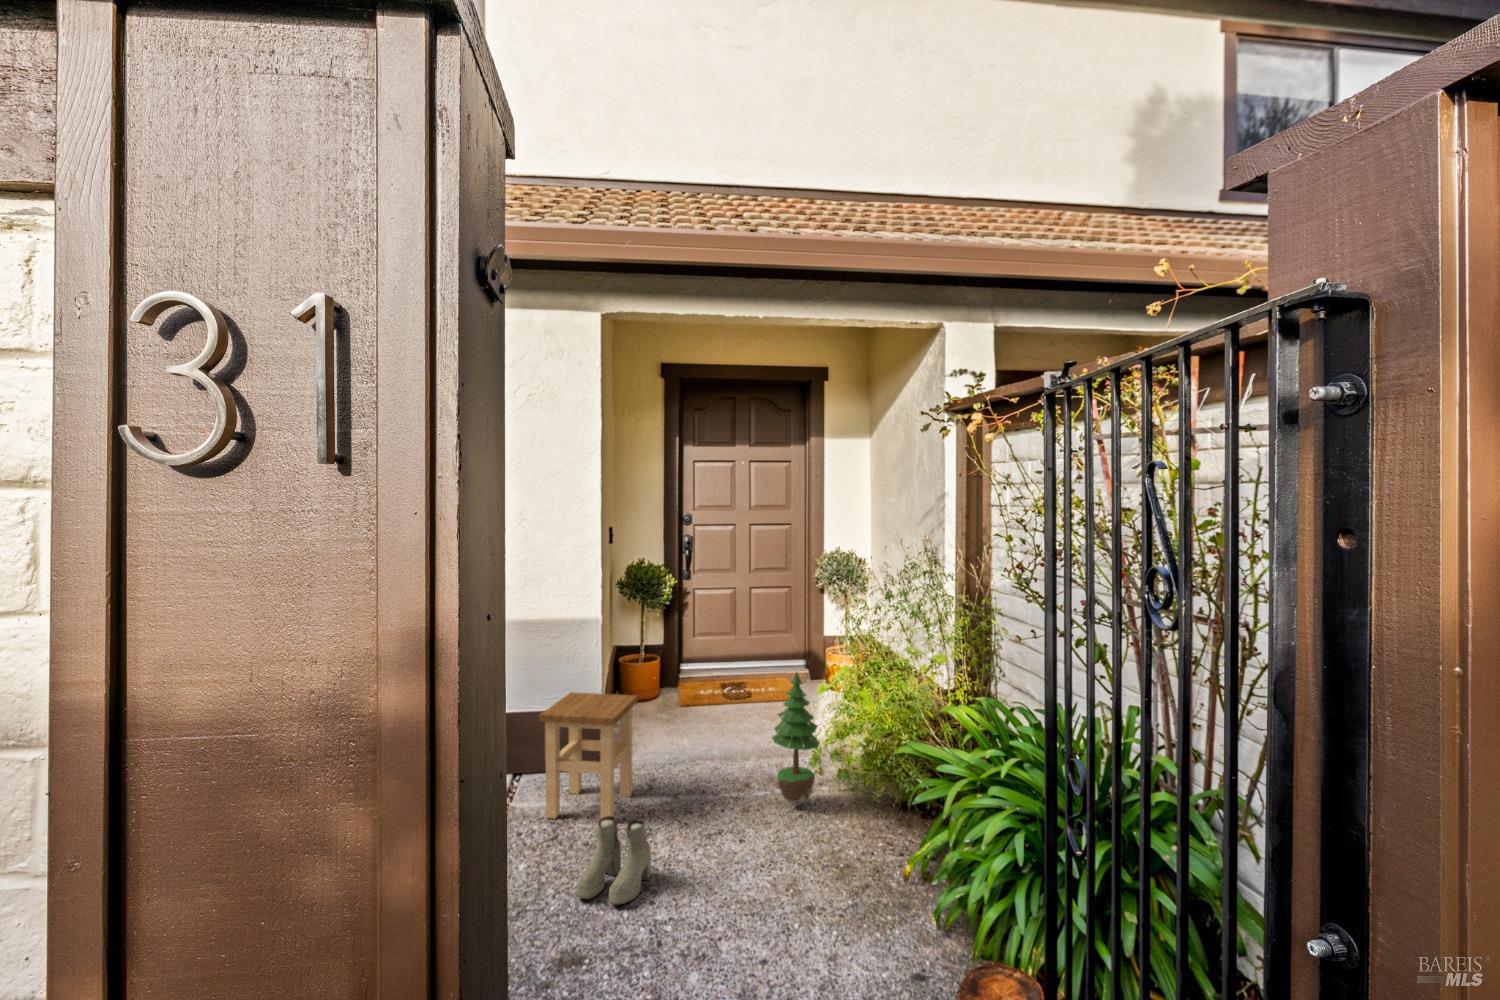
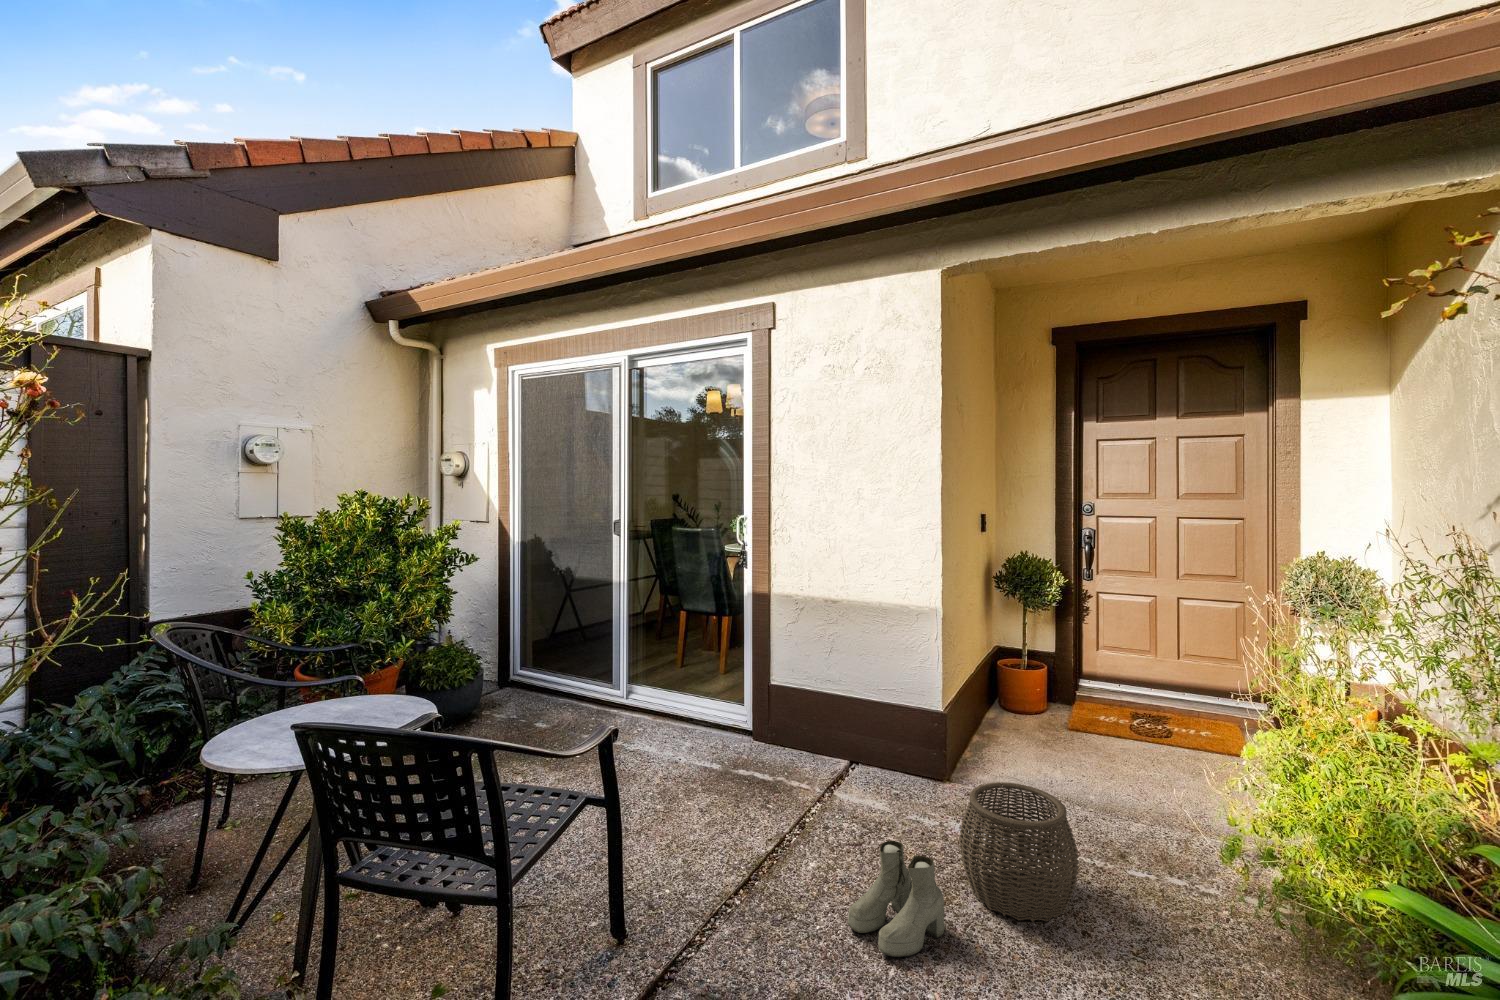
potted tree: present [772,673,819,806] -> none [1151,715,1237,915]
stool: present [539,692,638,819] -> none [852,688,971,848]
woven basket: none [647,748,734,849] -> present [959,782,1079,922]

